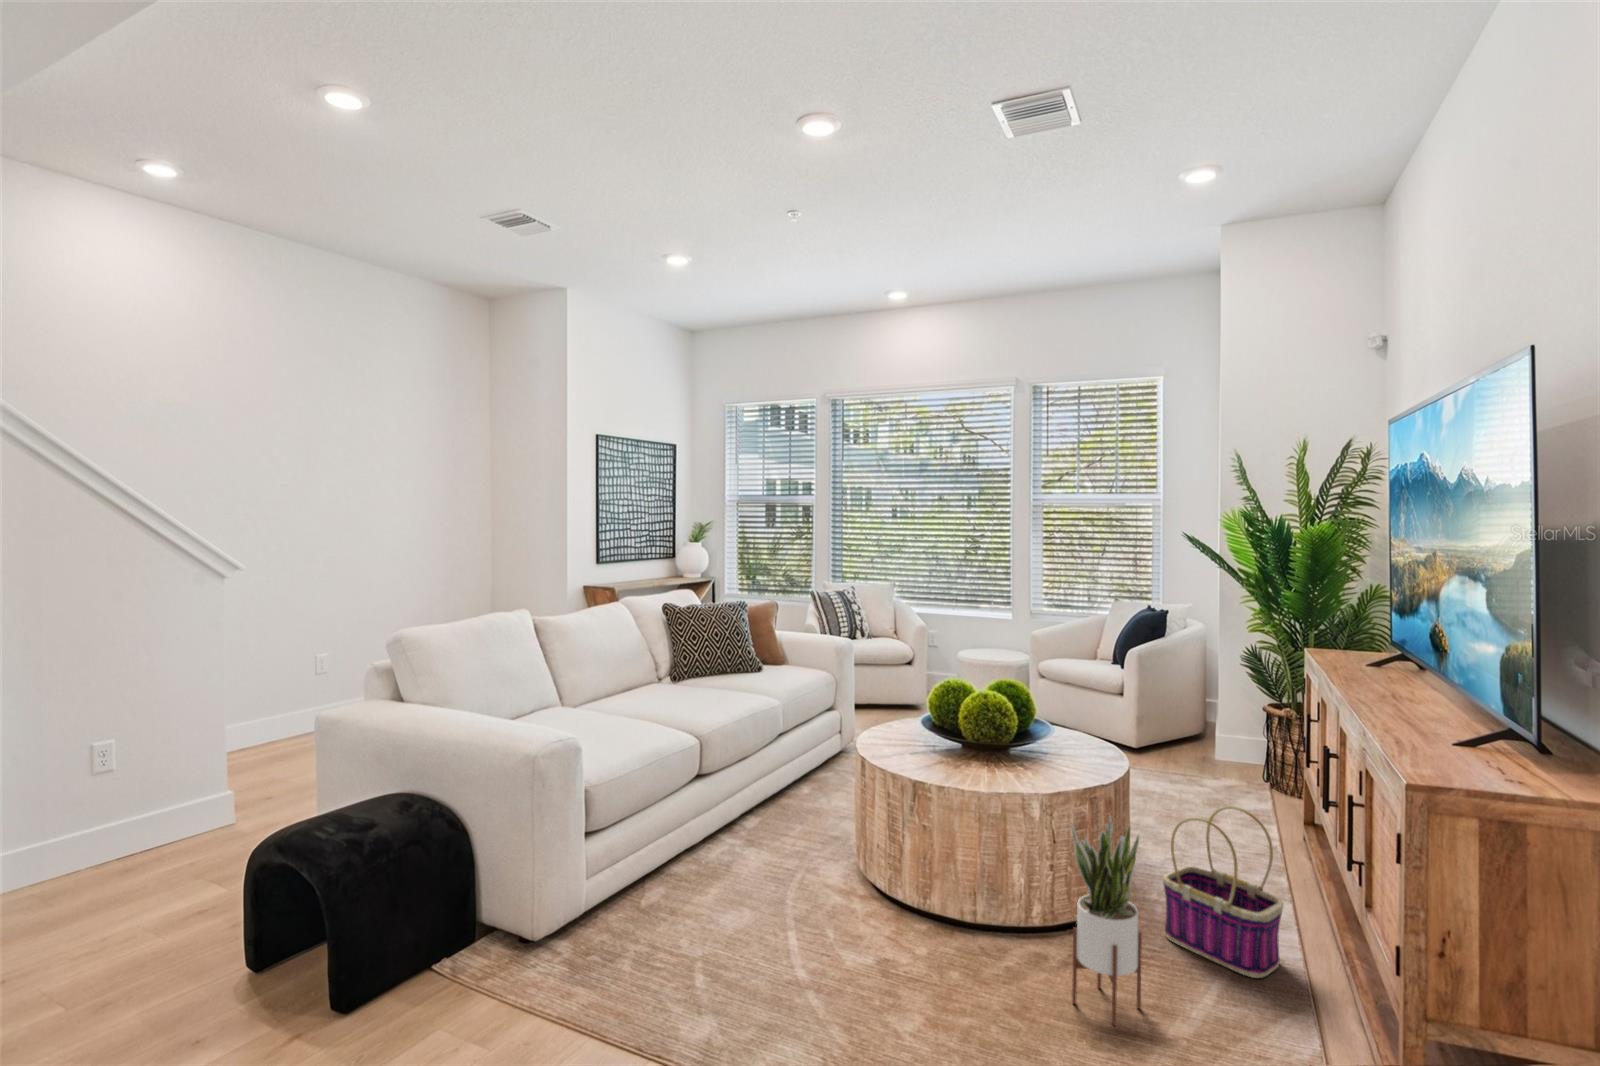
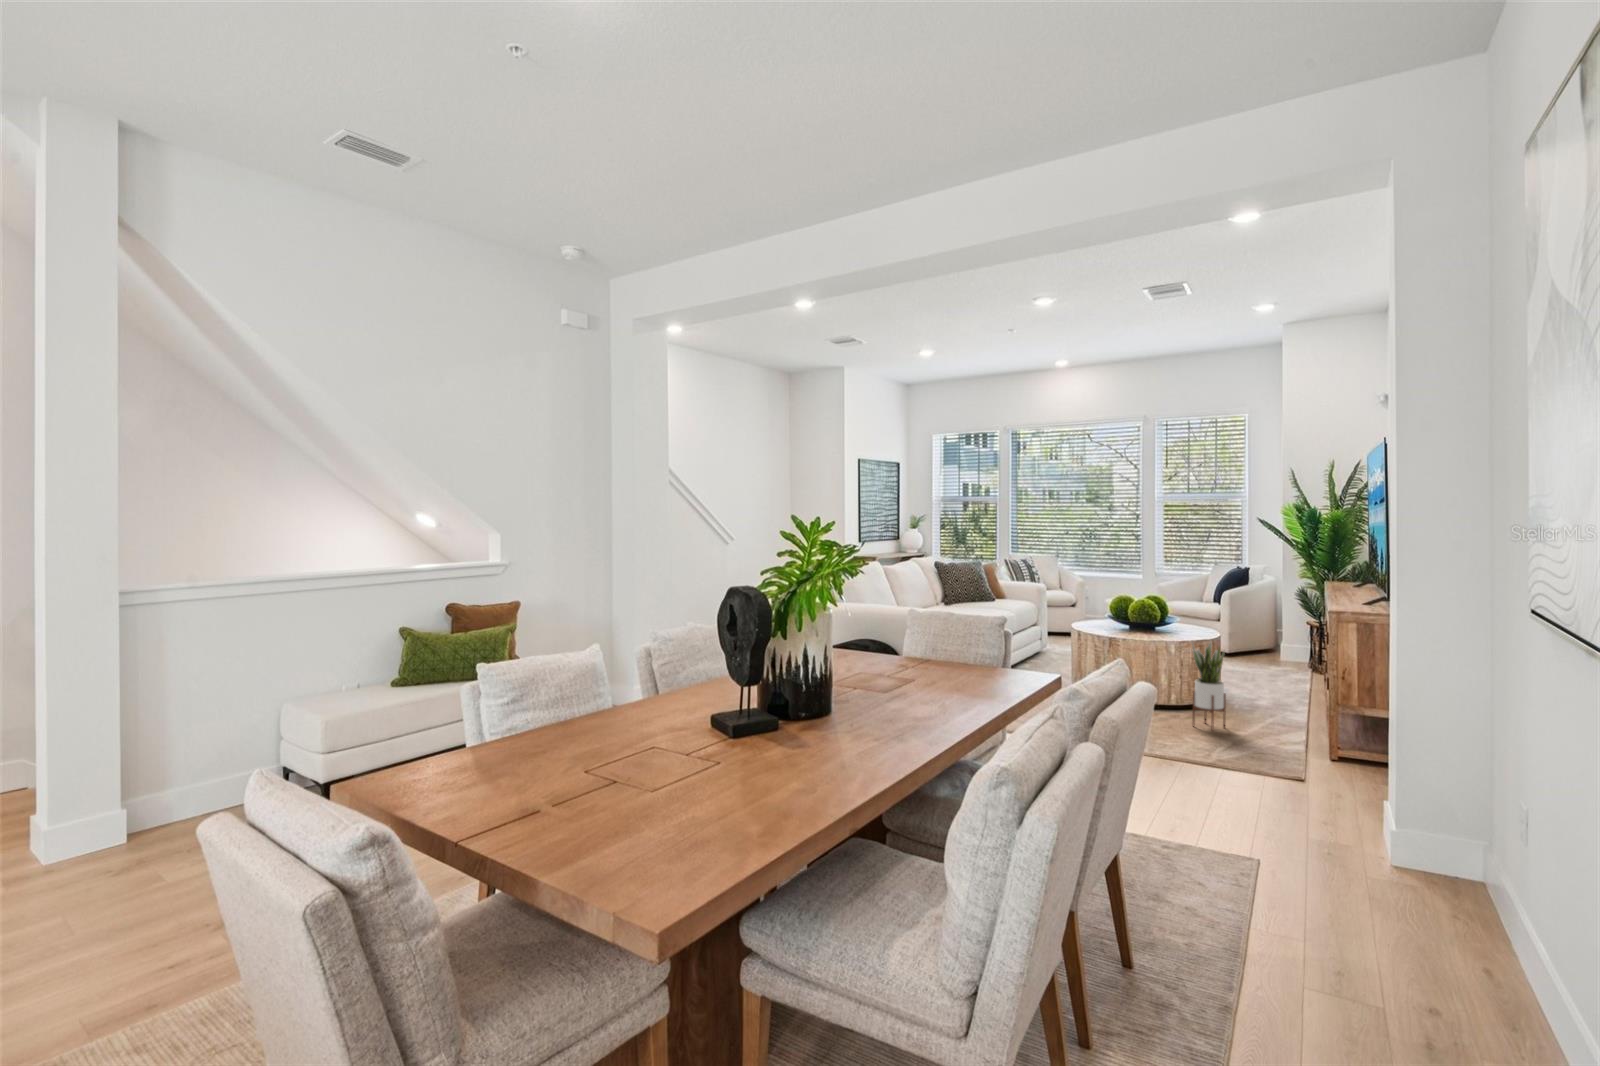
basket: present [1163,806,1284,978] -> none [1238,648,1299,723]

